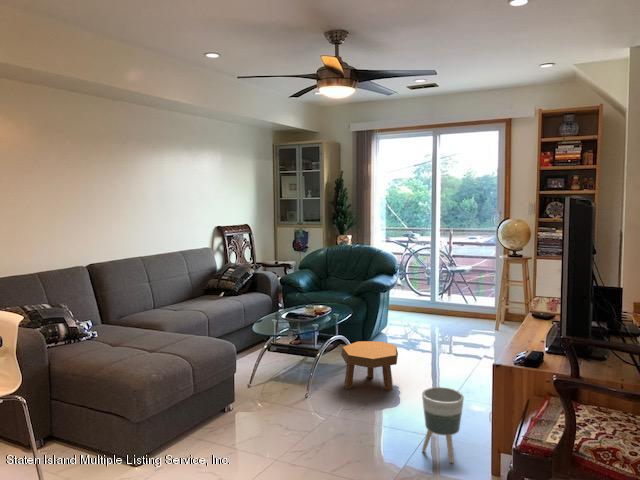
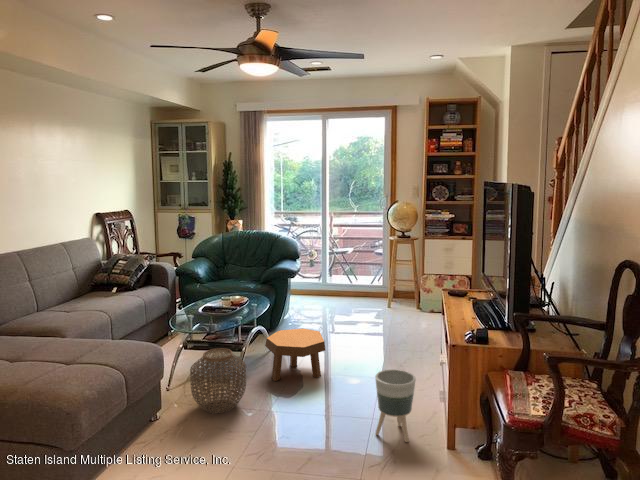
woven basket: none [262,351,312,411] -> present [190,348,246,413]

